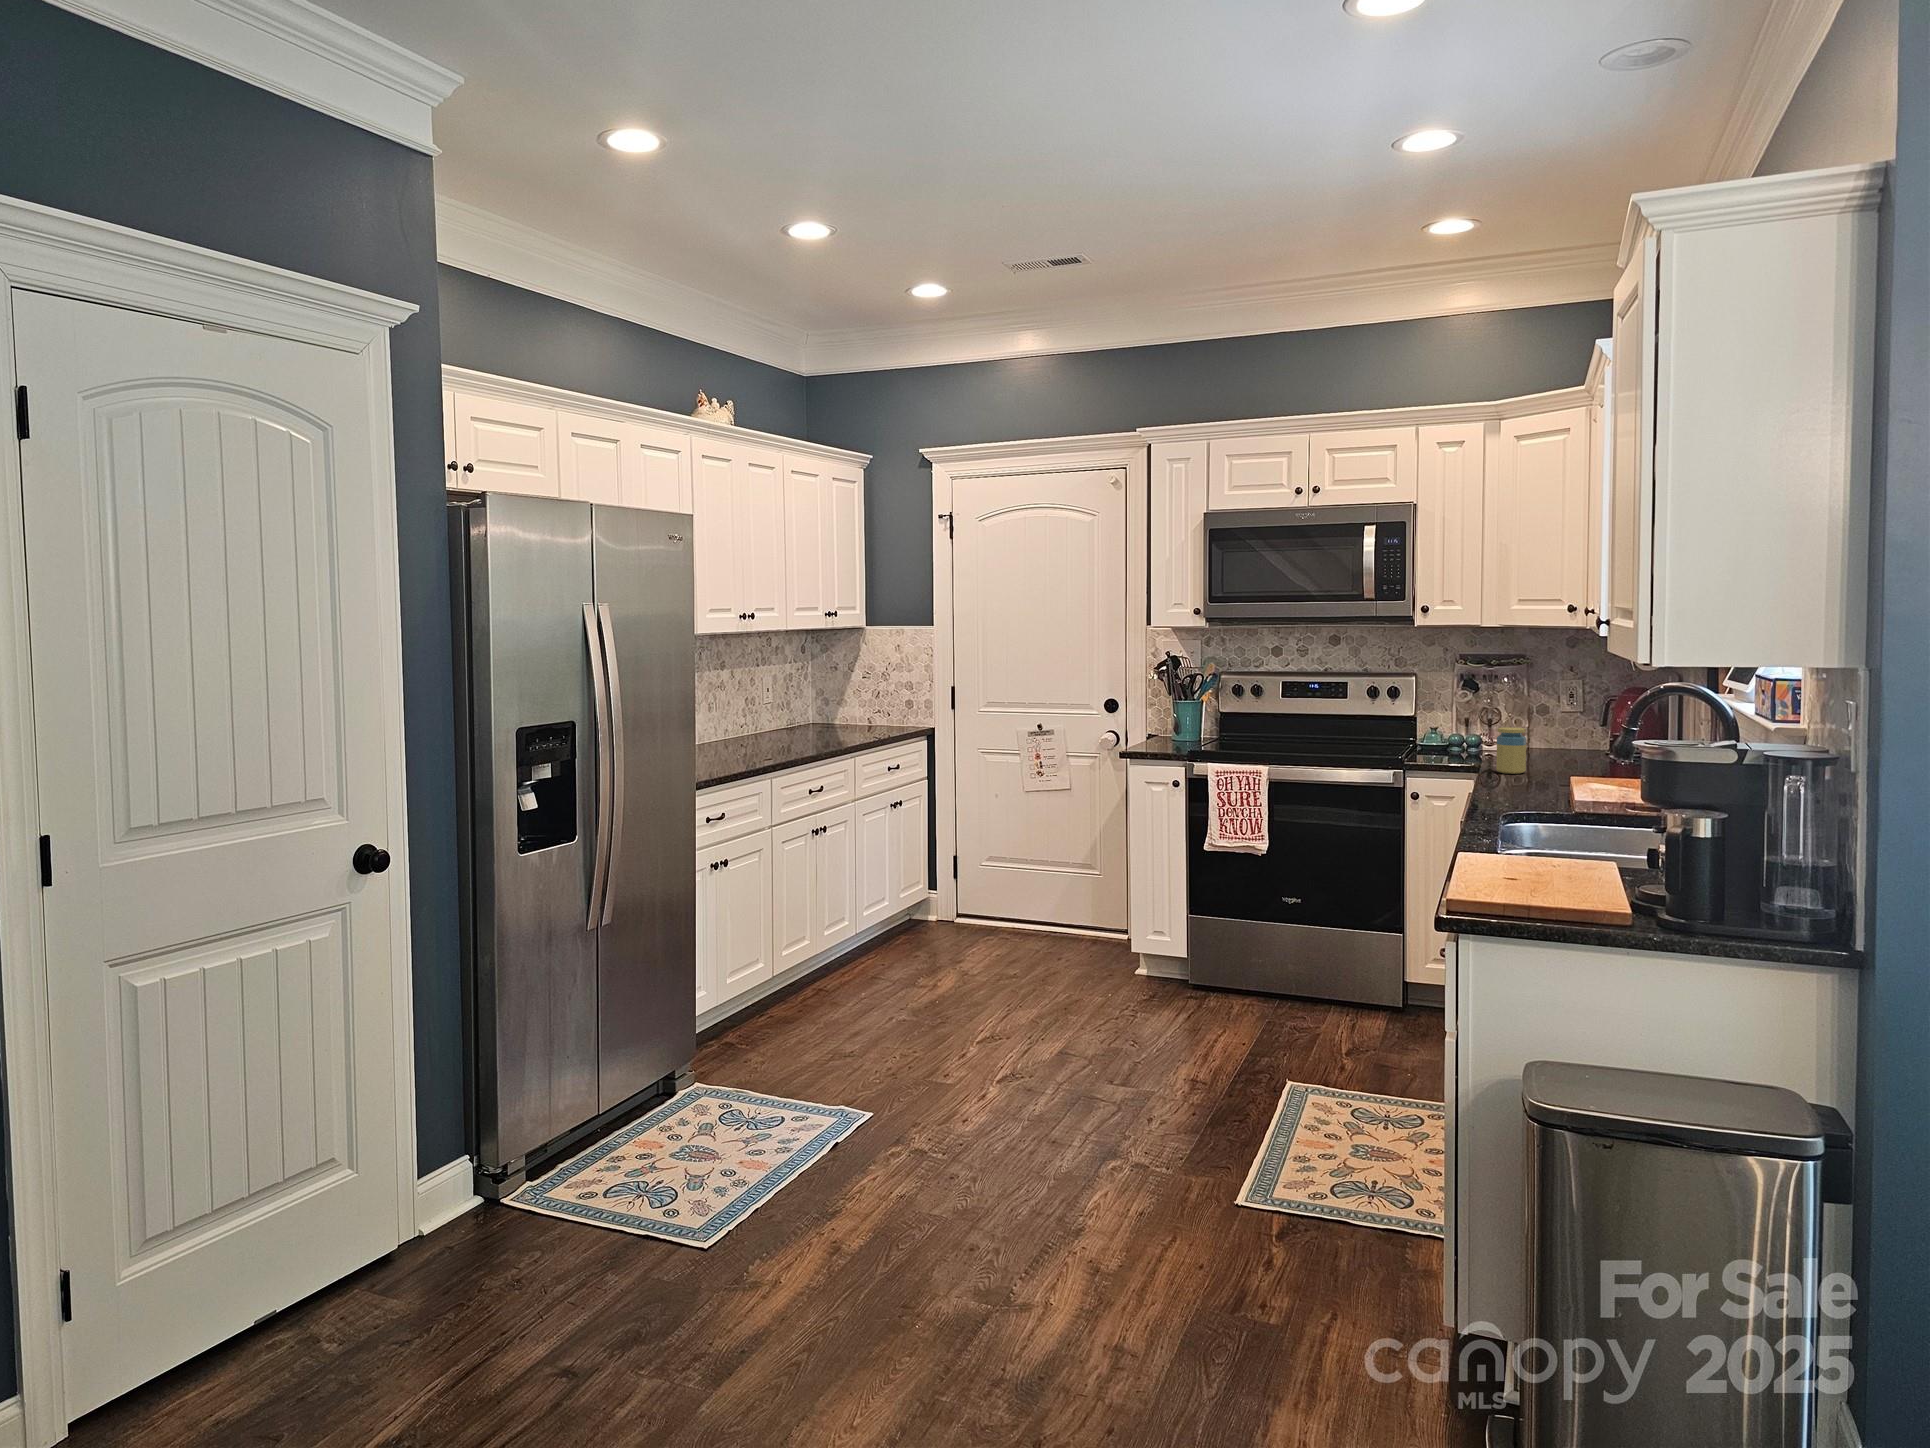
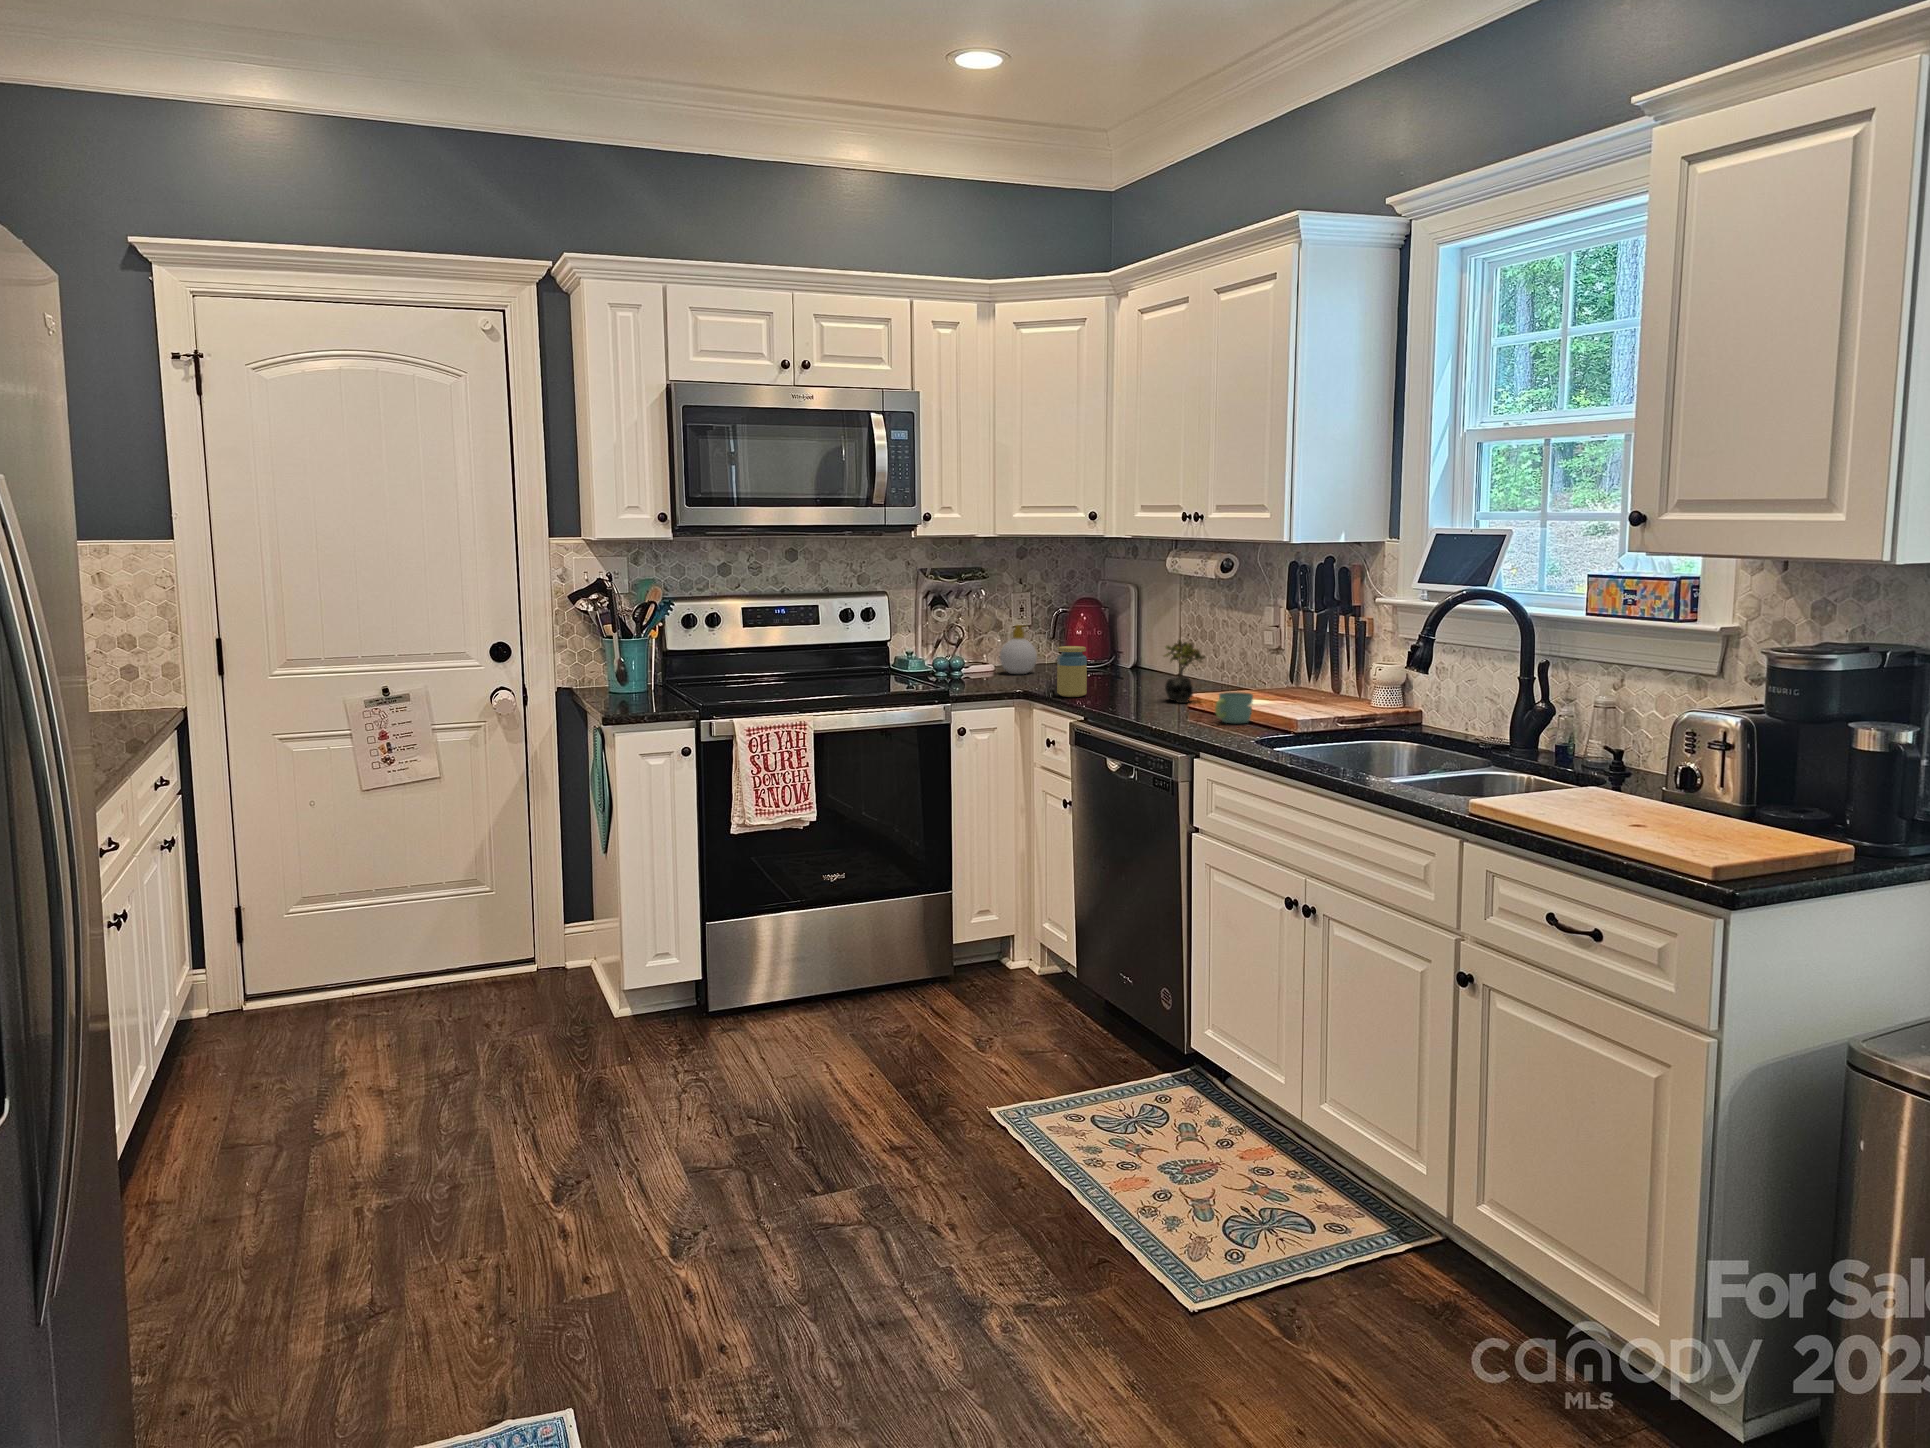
soap bottle: none [1528,709,1567,754] -> present [1000,625,1037,674]
succulent plant: none [1565,727,1607,786] -> present [1164,640,1205,703]
mug: none [1529,775,1575,804] -> present [1215,692,1253,723]

